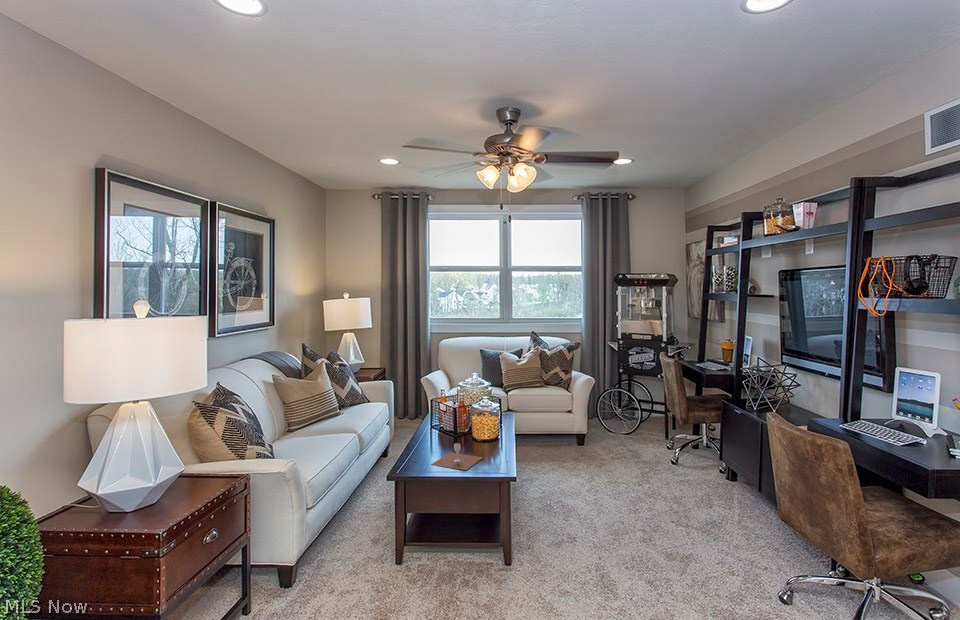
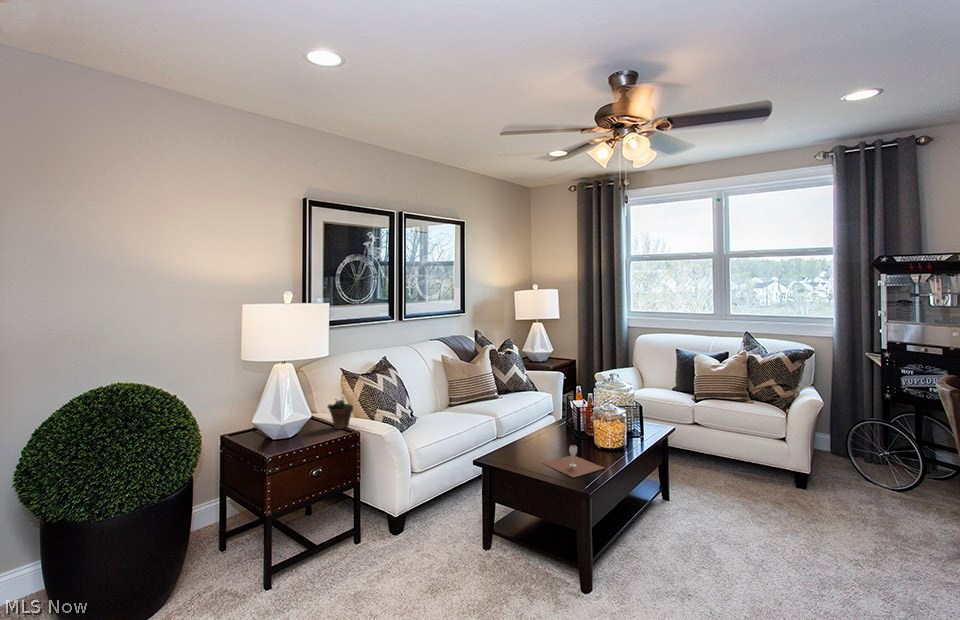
succulent plant: none [199,428,229,473] -> present [328,392,353,429]

